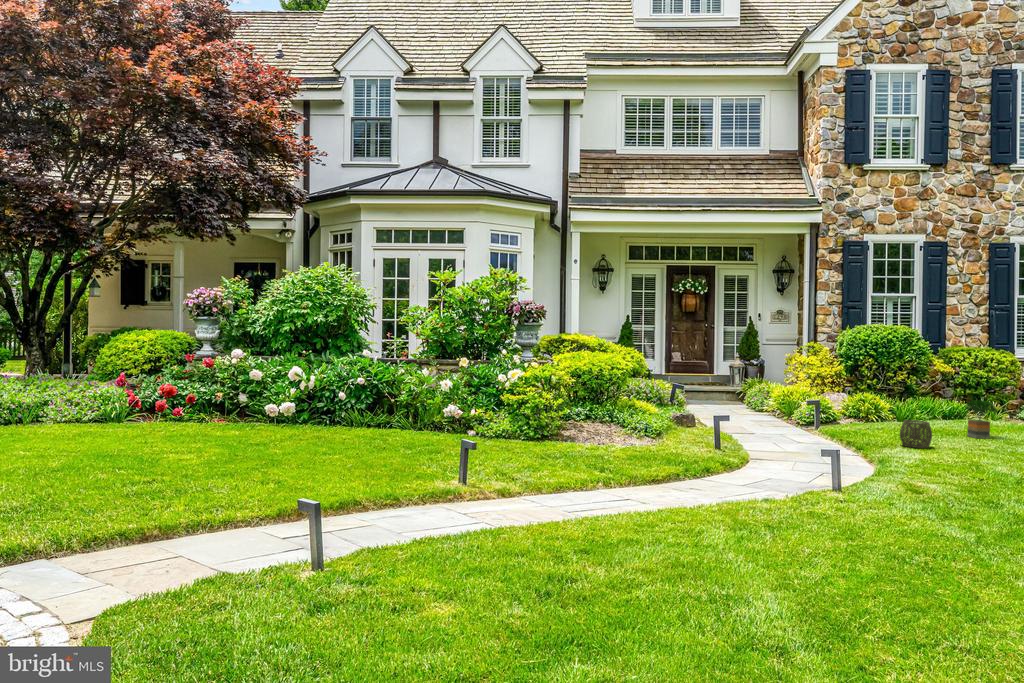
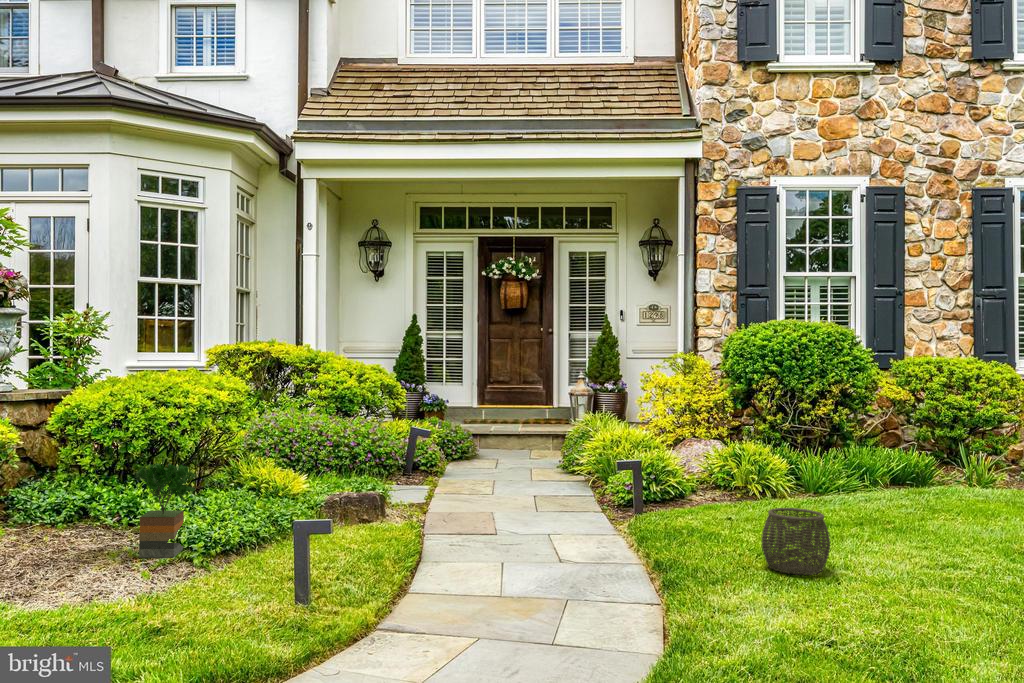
potted tree: present [966,400,997,439] -> present [136,464,196,558]

